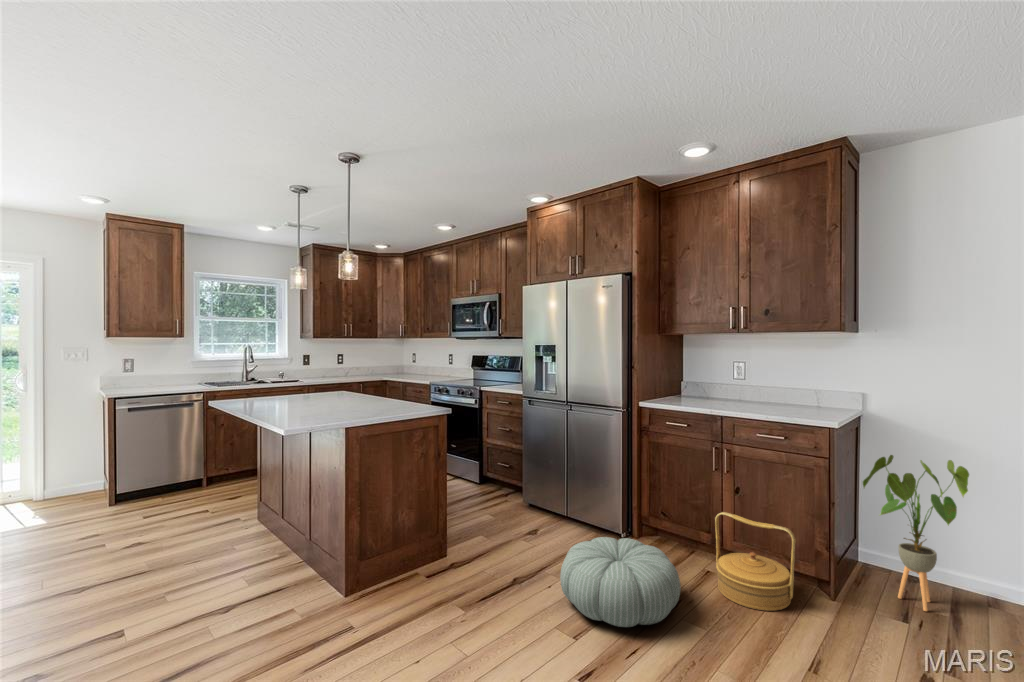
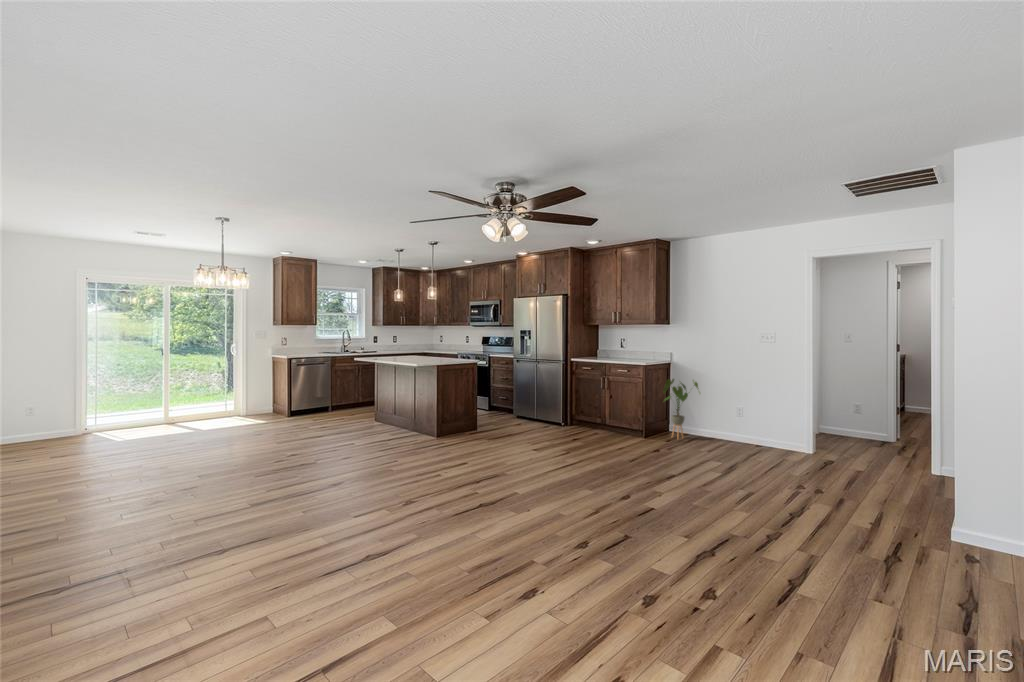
woven basket: present [715,512,796,611] -> none [597,404,627,440]
pouf: present [560,537,681,627] -> none [529,415,578,442]

